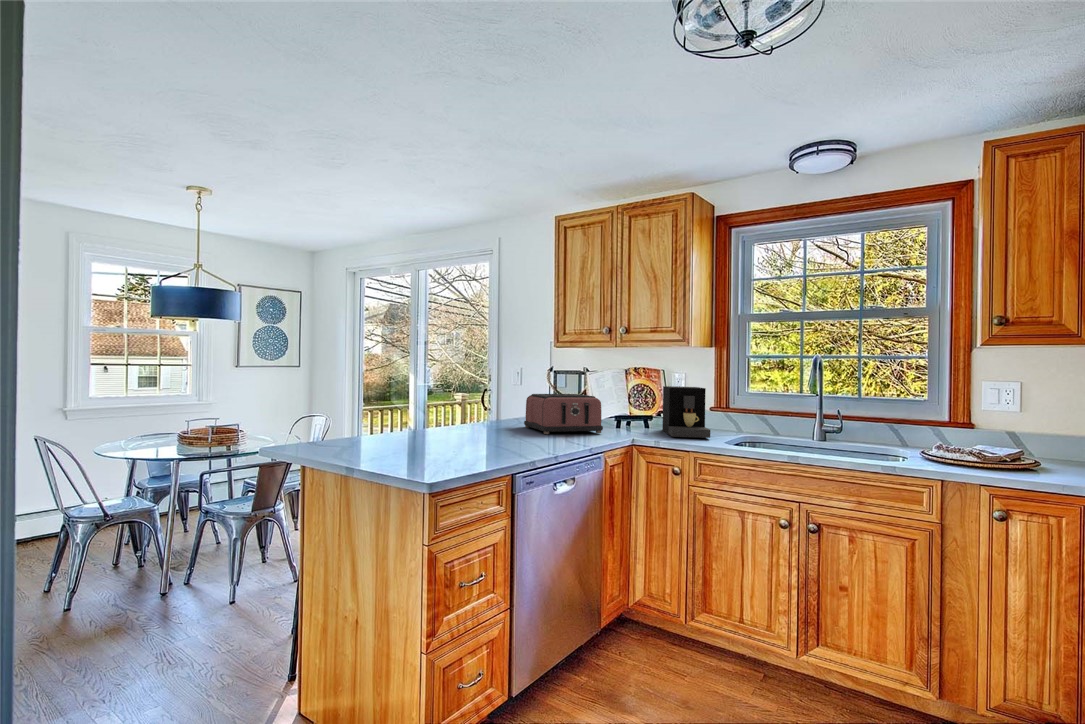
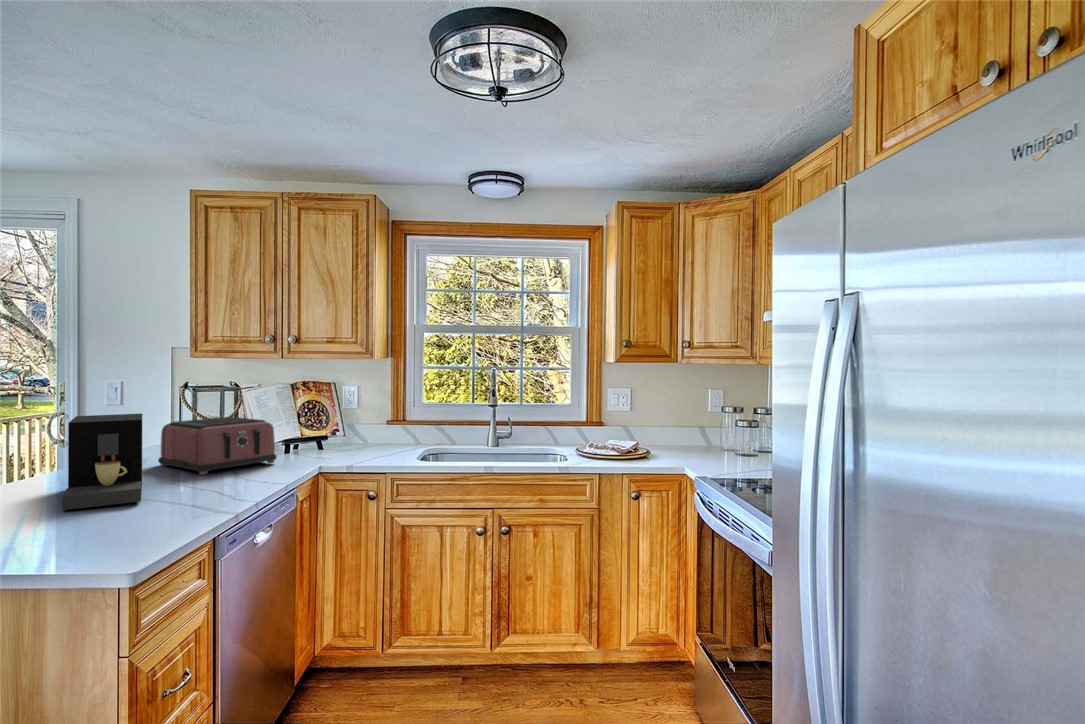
coffee maker: present [662,386,710,438] -> present [62,413,142,510]

